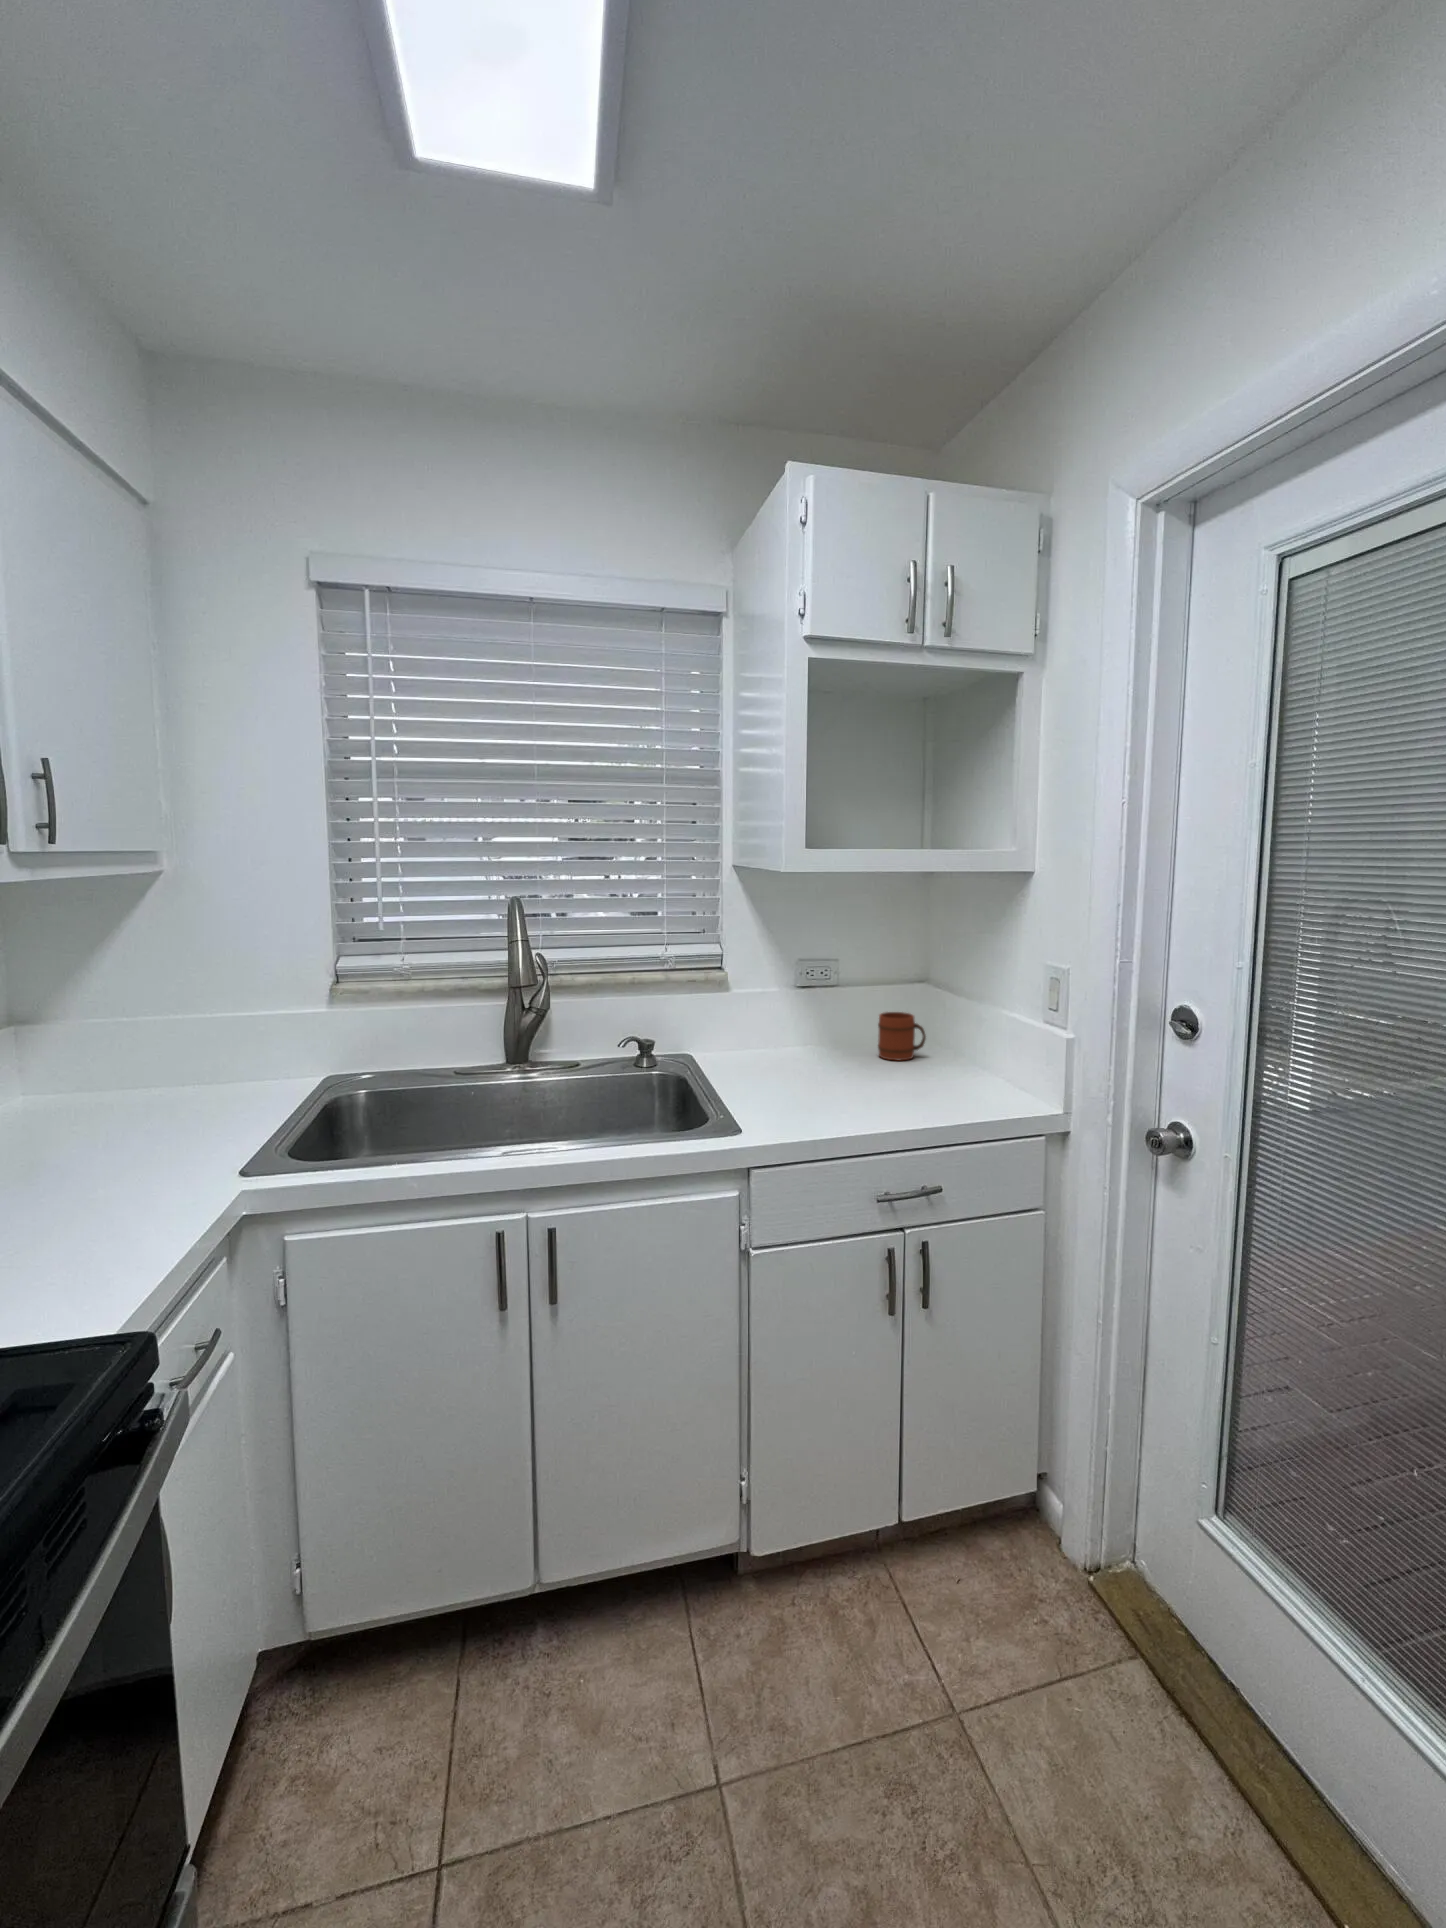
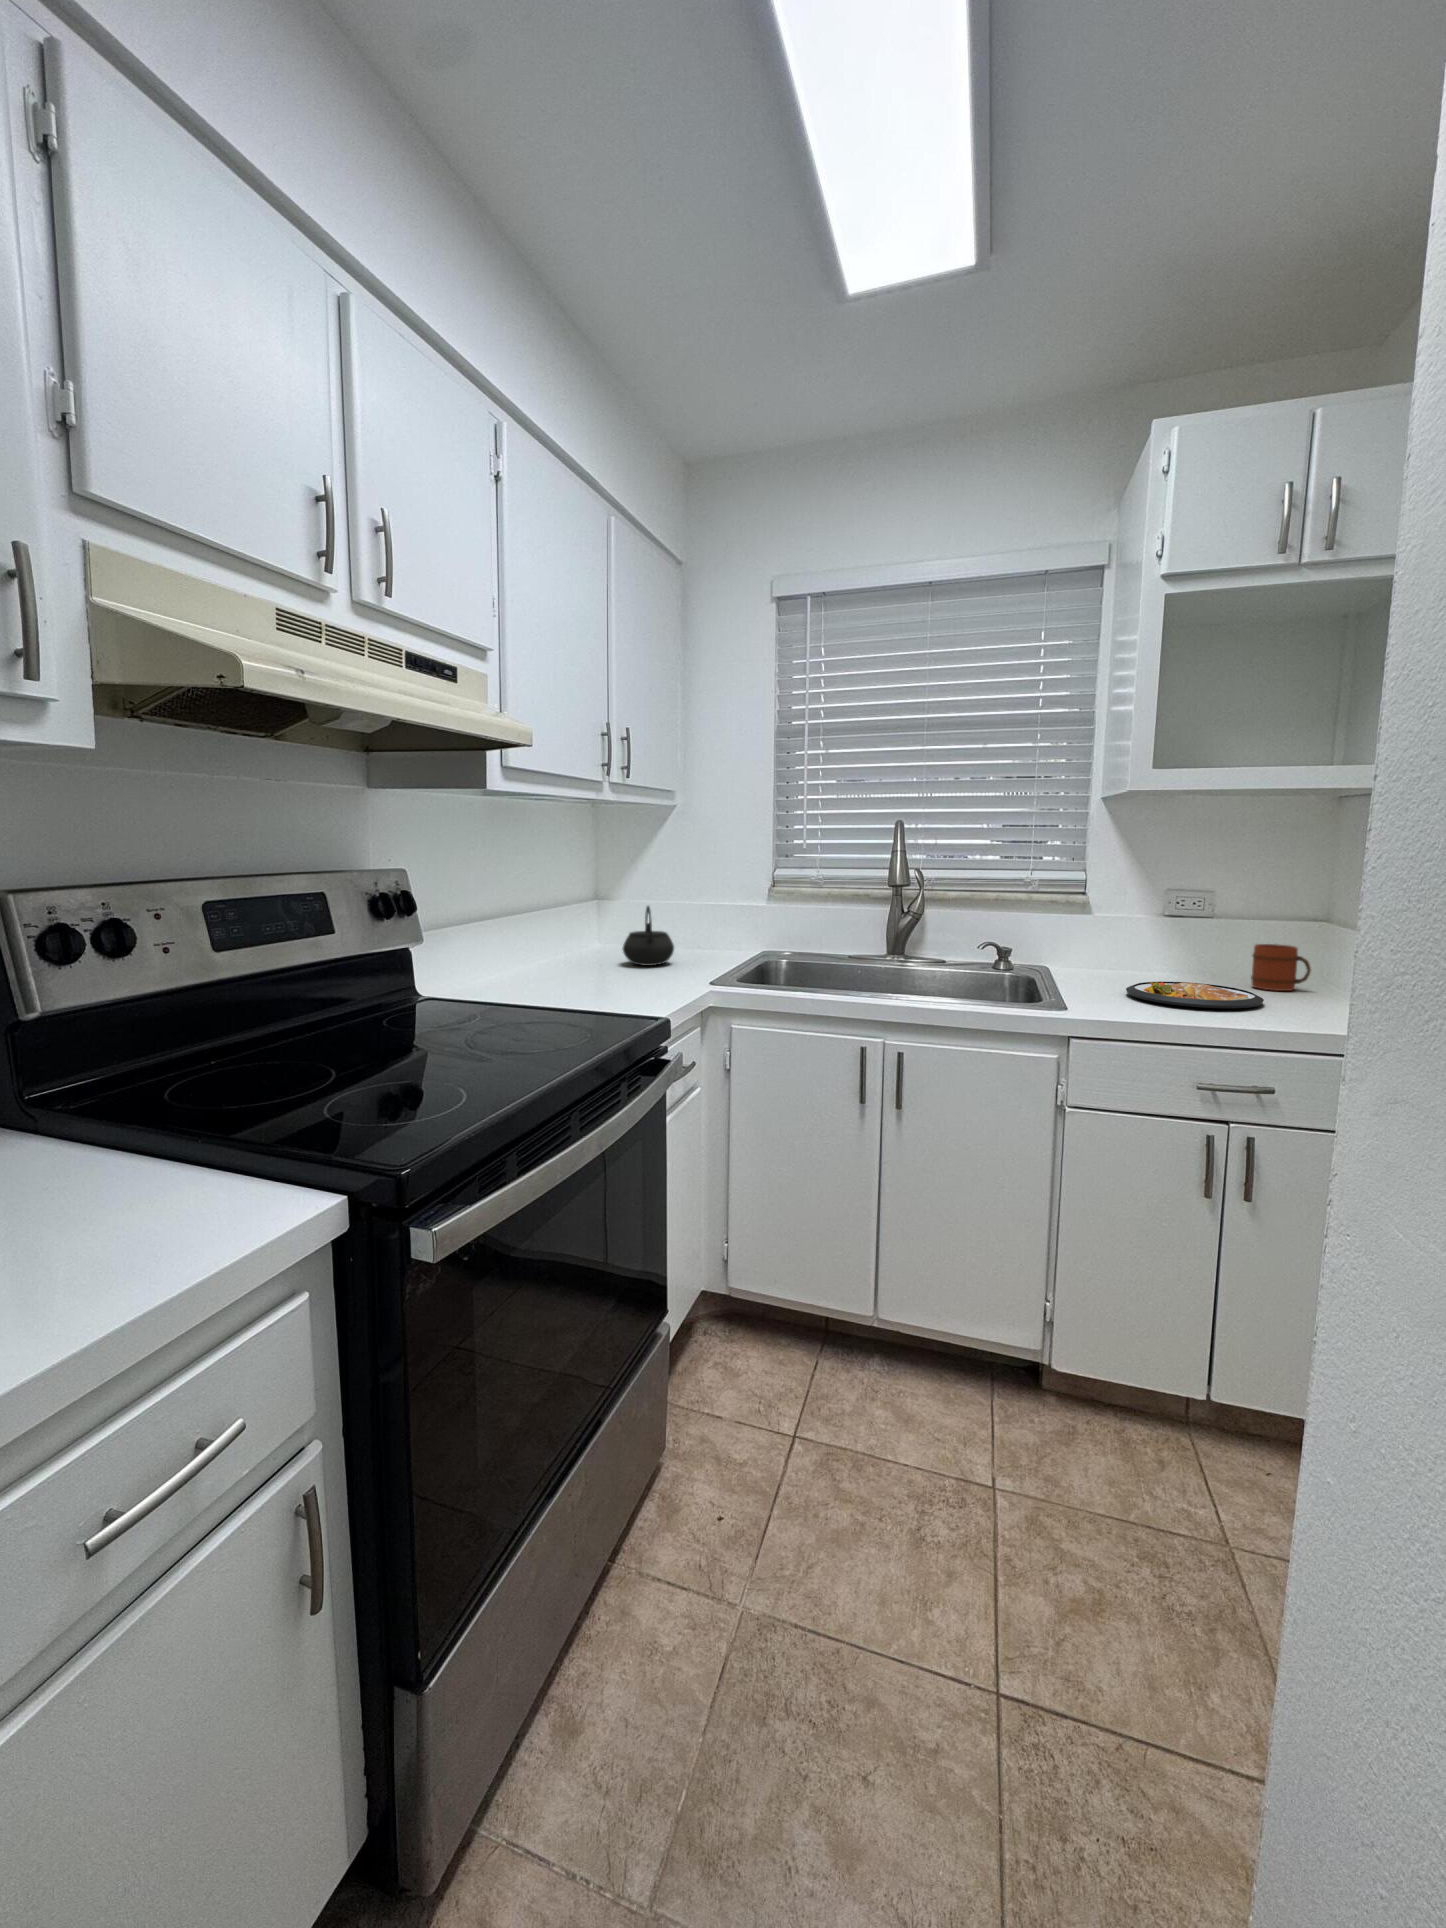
kettle: none [70,1039,175,1138] -> present [622,906,674,966]
dish: none [783,1064,908,1105] -> present [1126,982,1264,1008]

